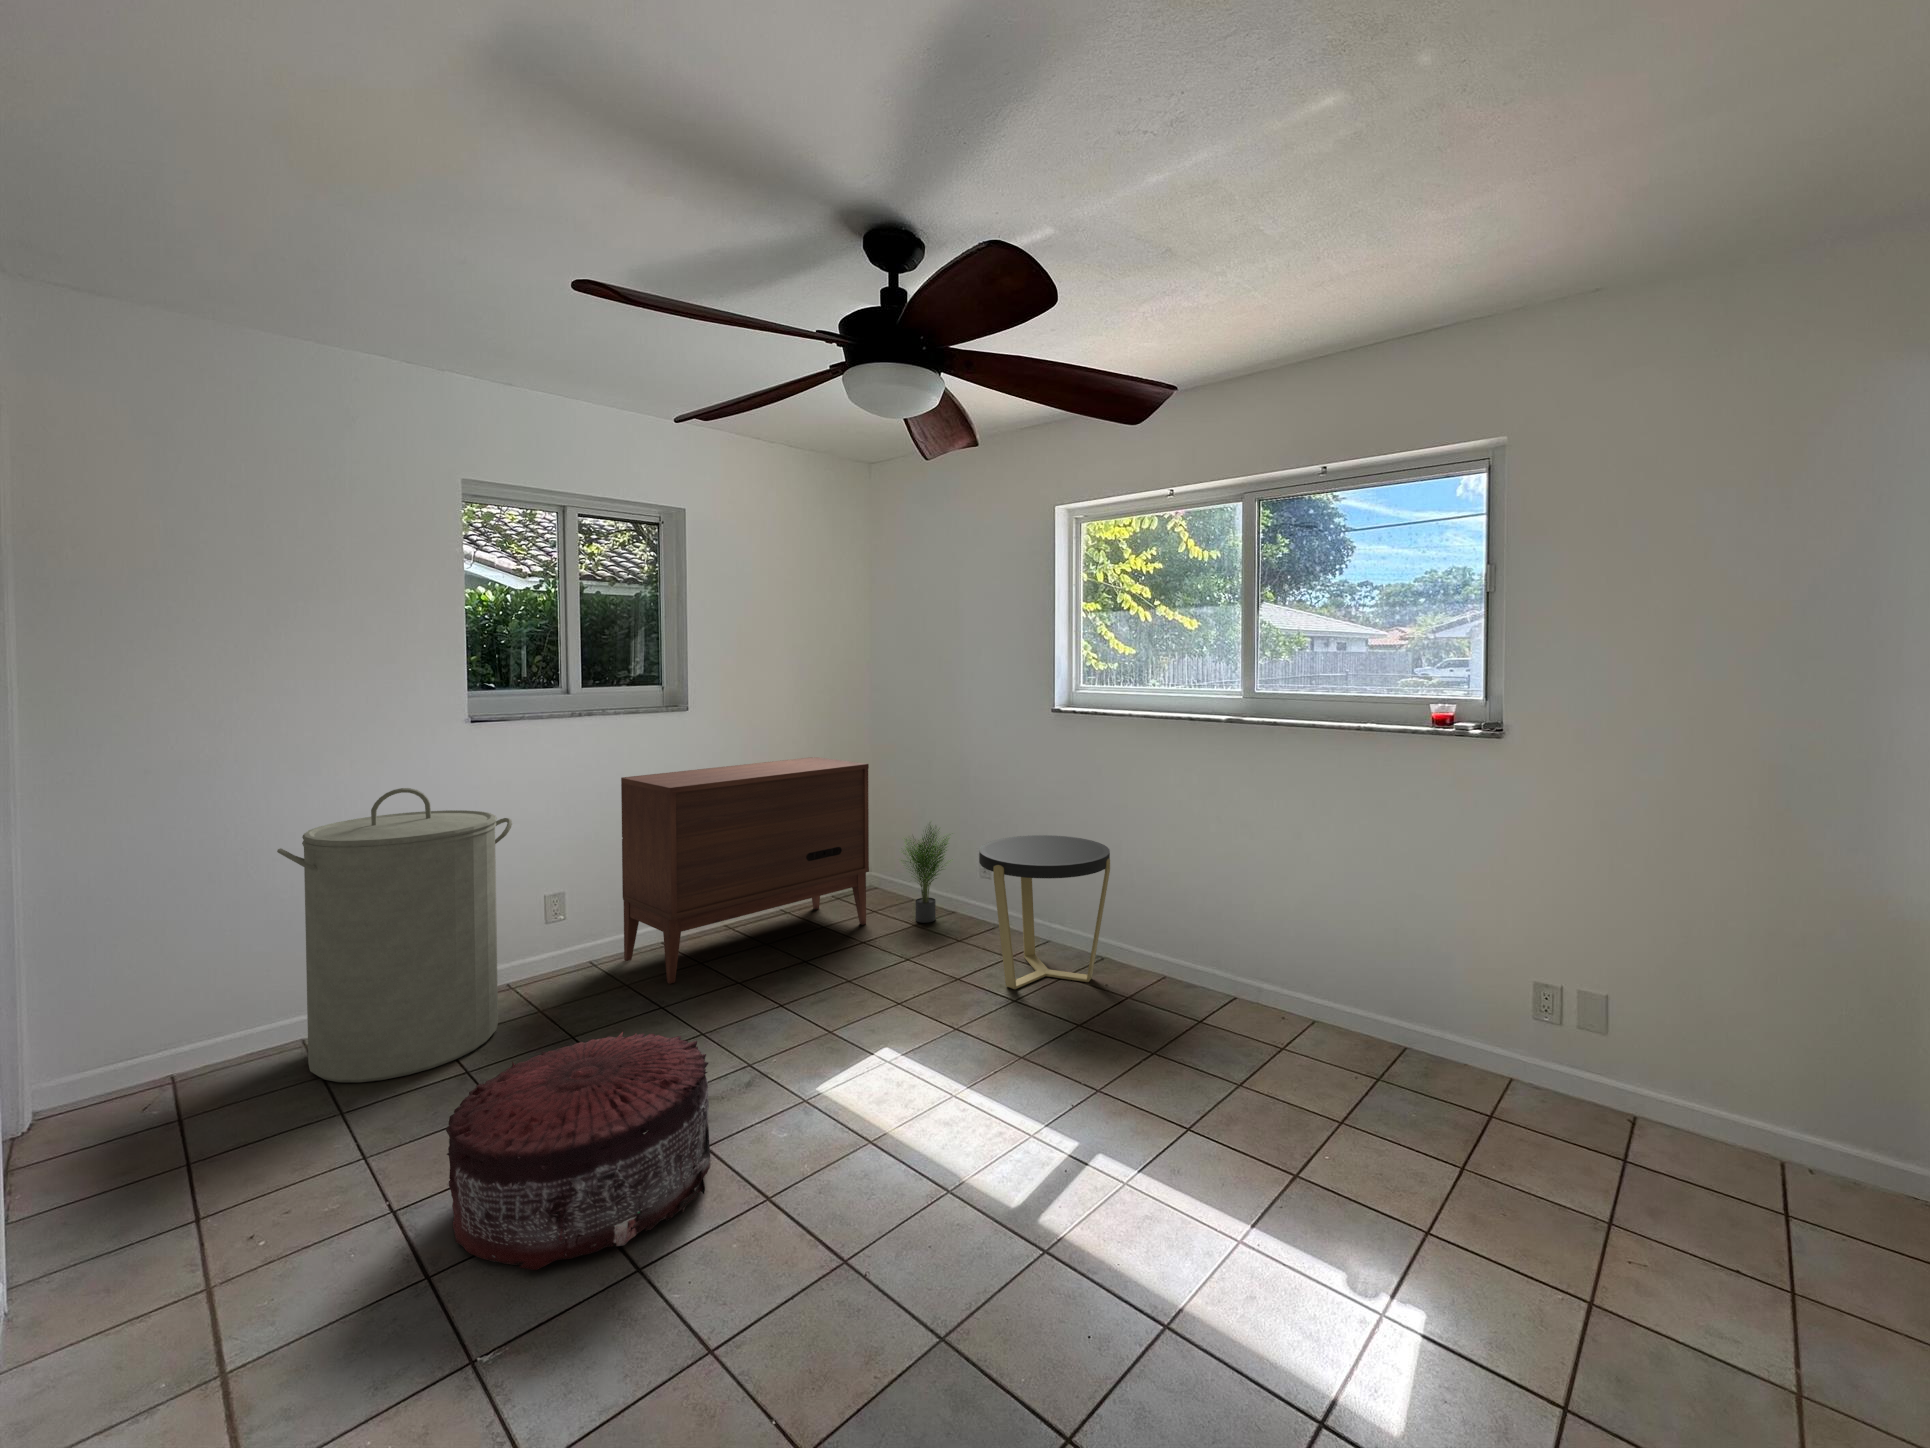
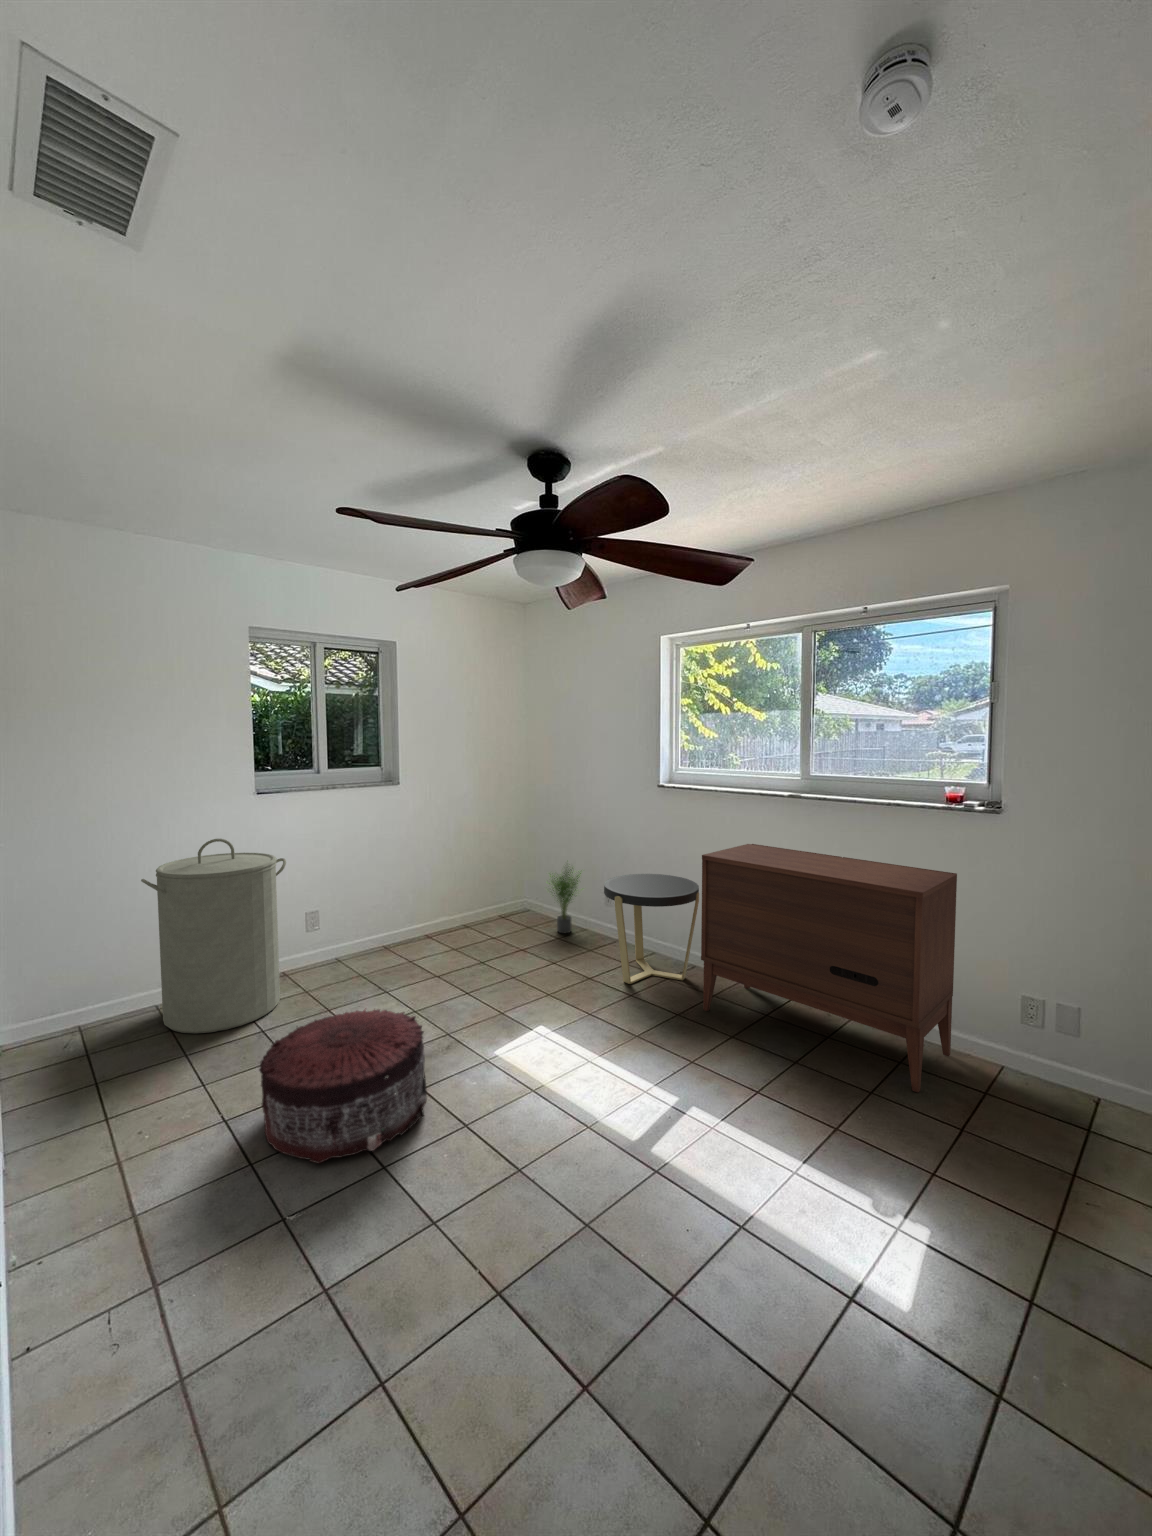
dresser: present [621,757,869,984] -> present [701,844,957,1093]

